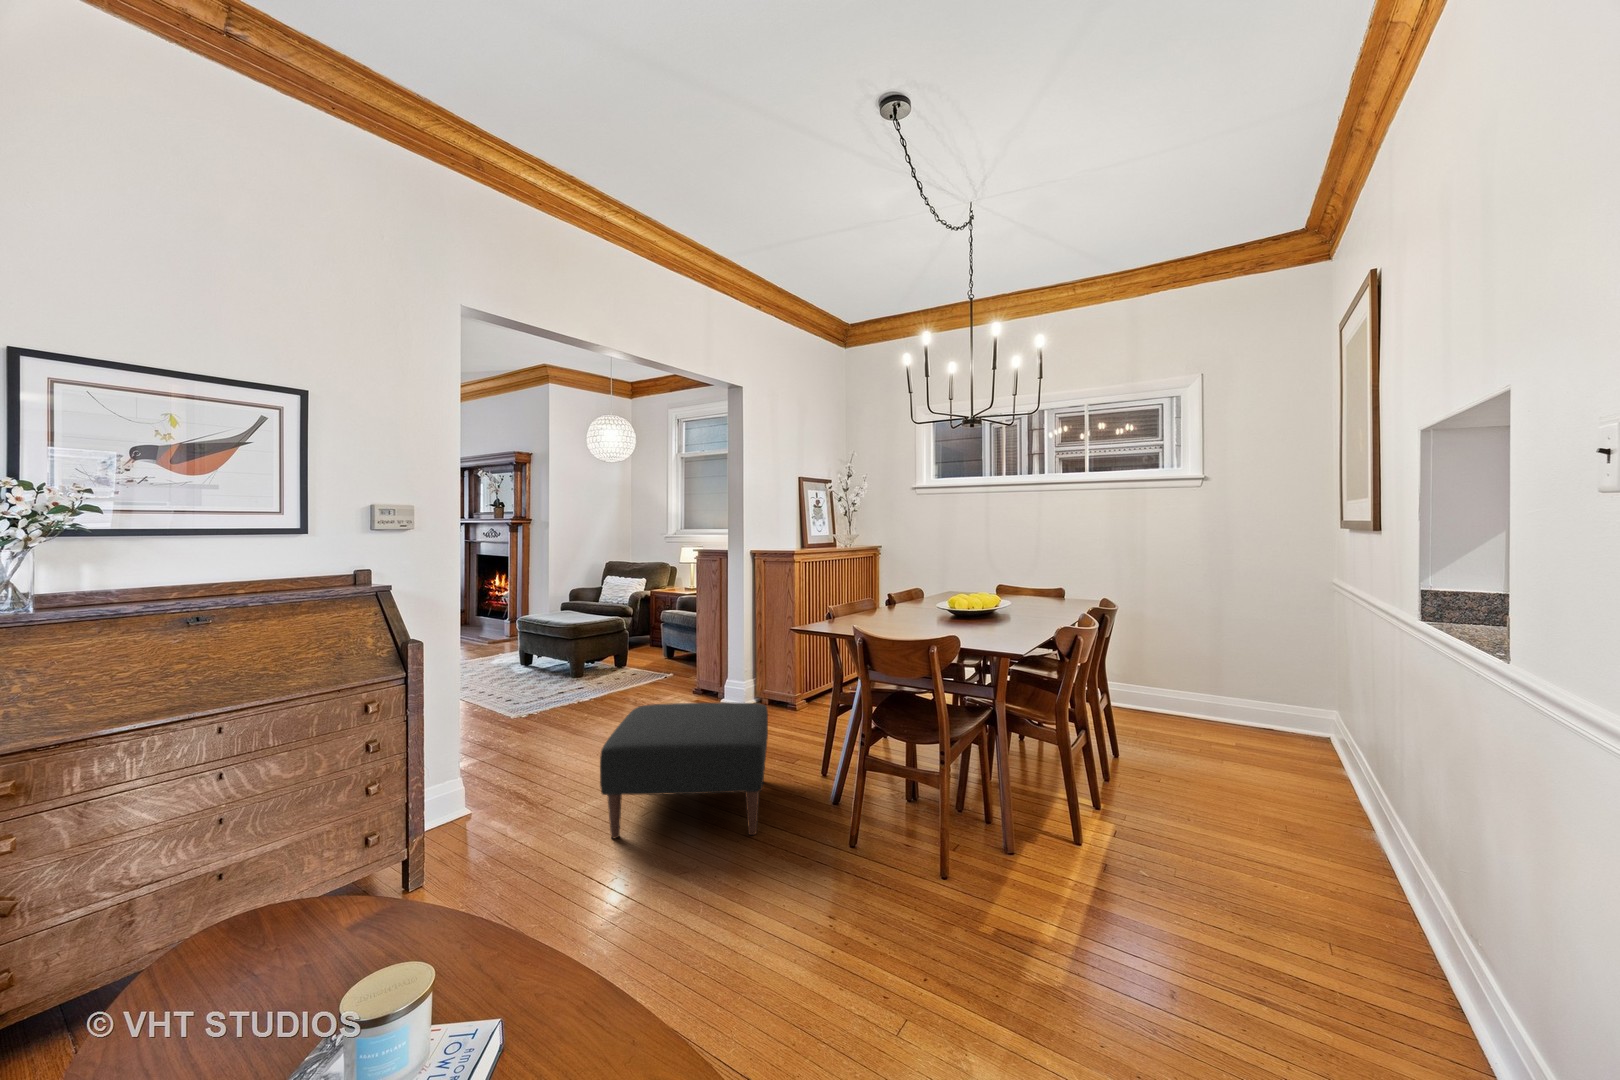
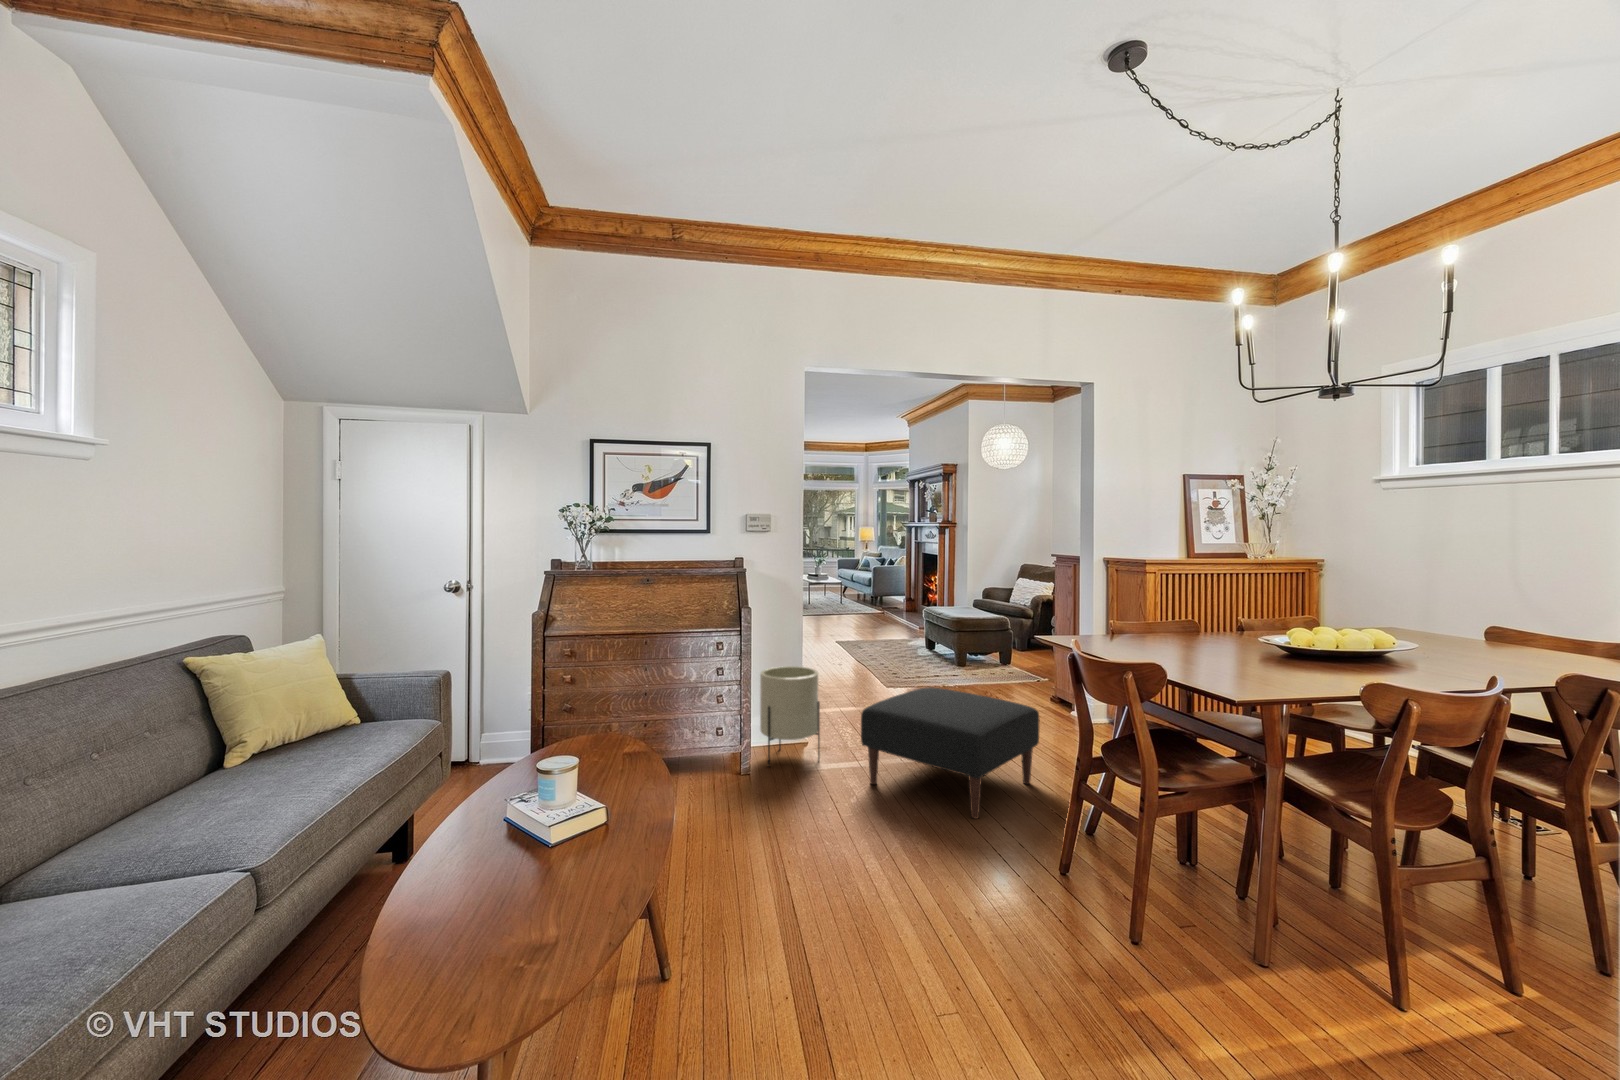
planter: none [424,714,519,868] -> present [760,666,820,767]

